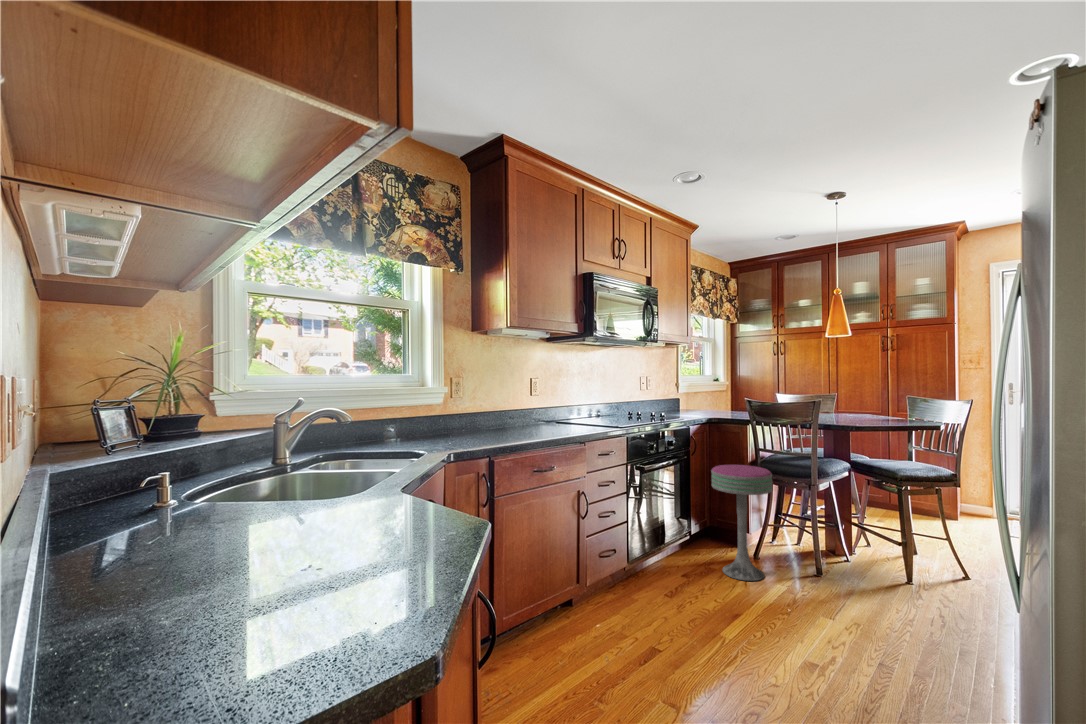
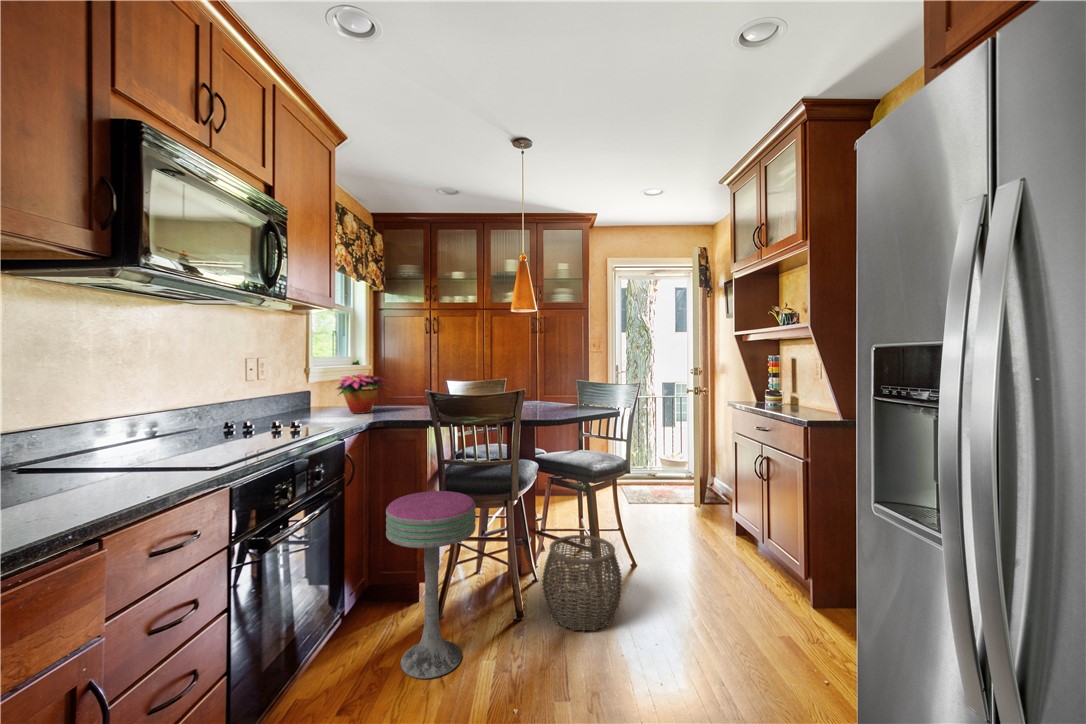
flower arrangement: none [689,387,731,415] -> present [337,374,385,414]
woven basket: none [838,522,919,598] -> present [542,535,622,631]

